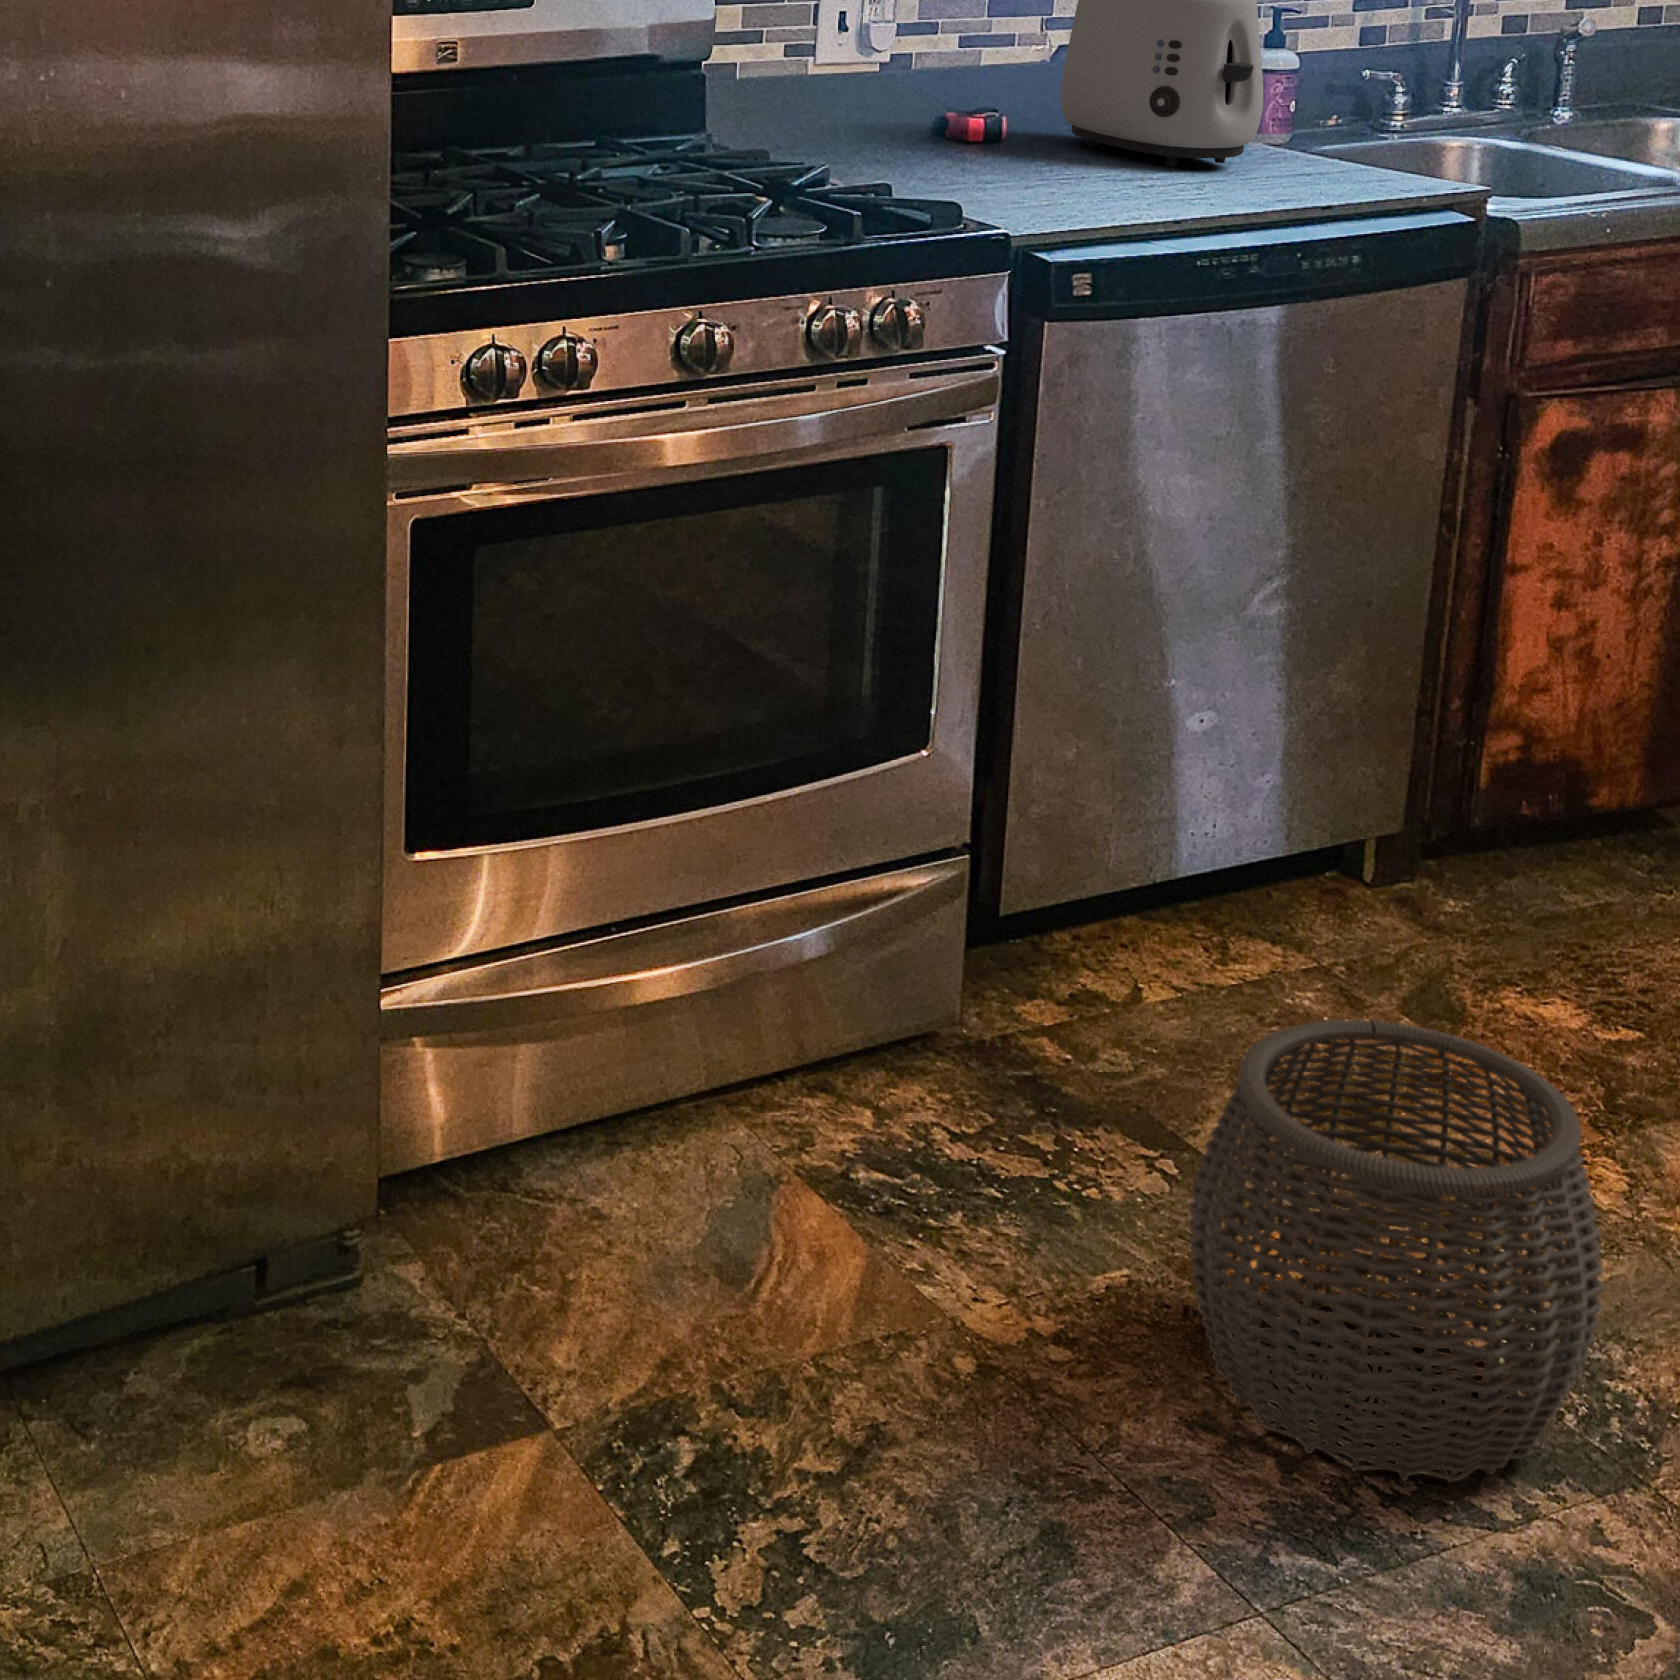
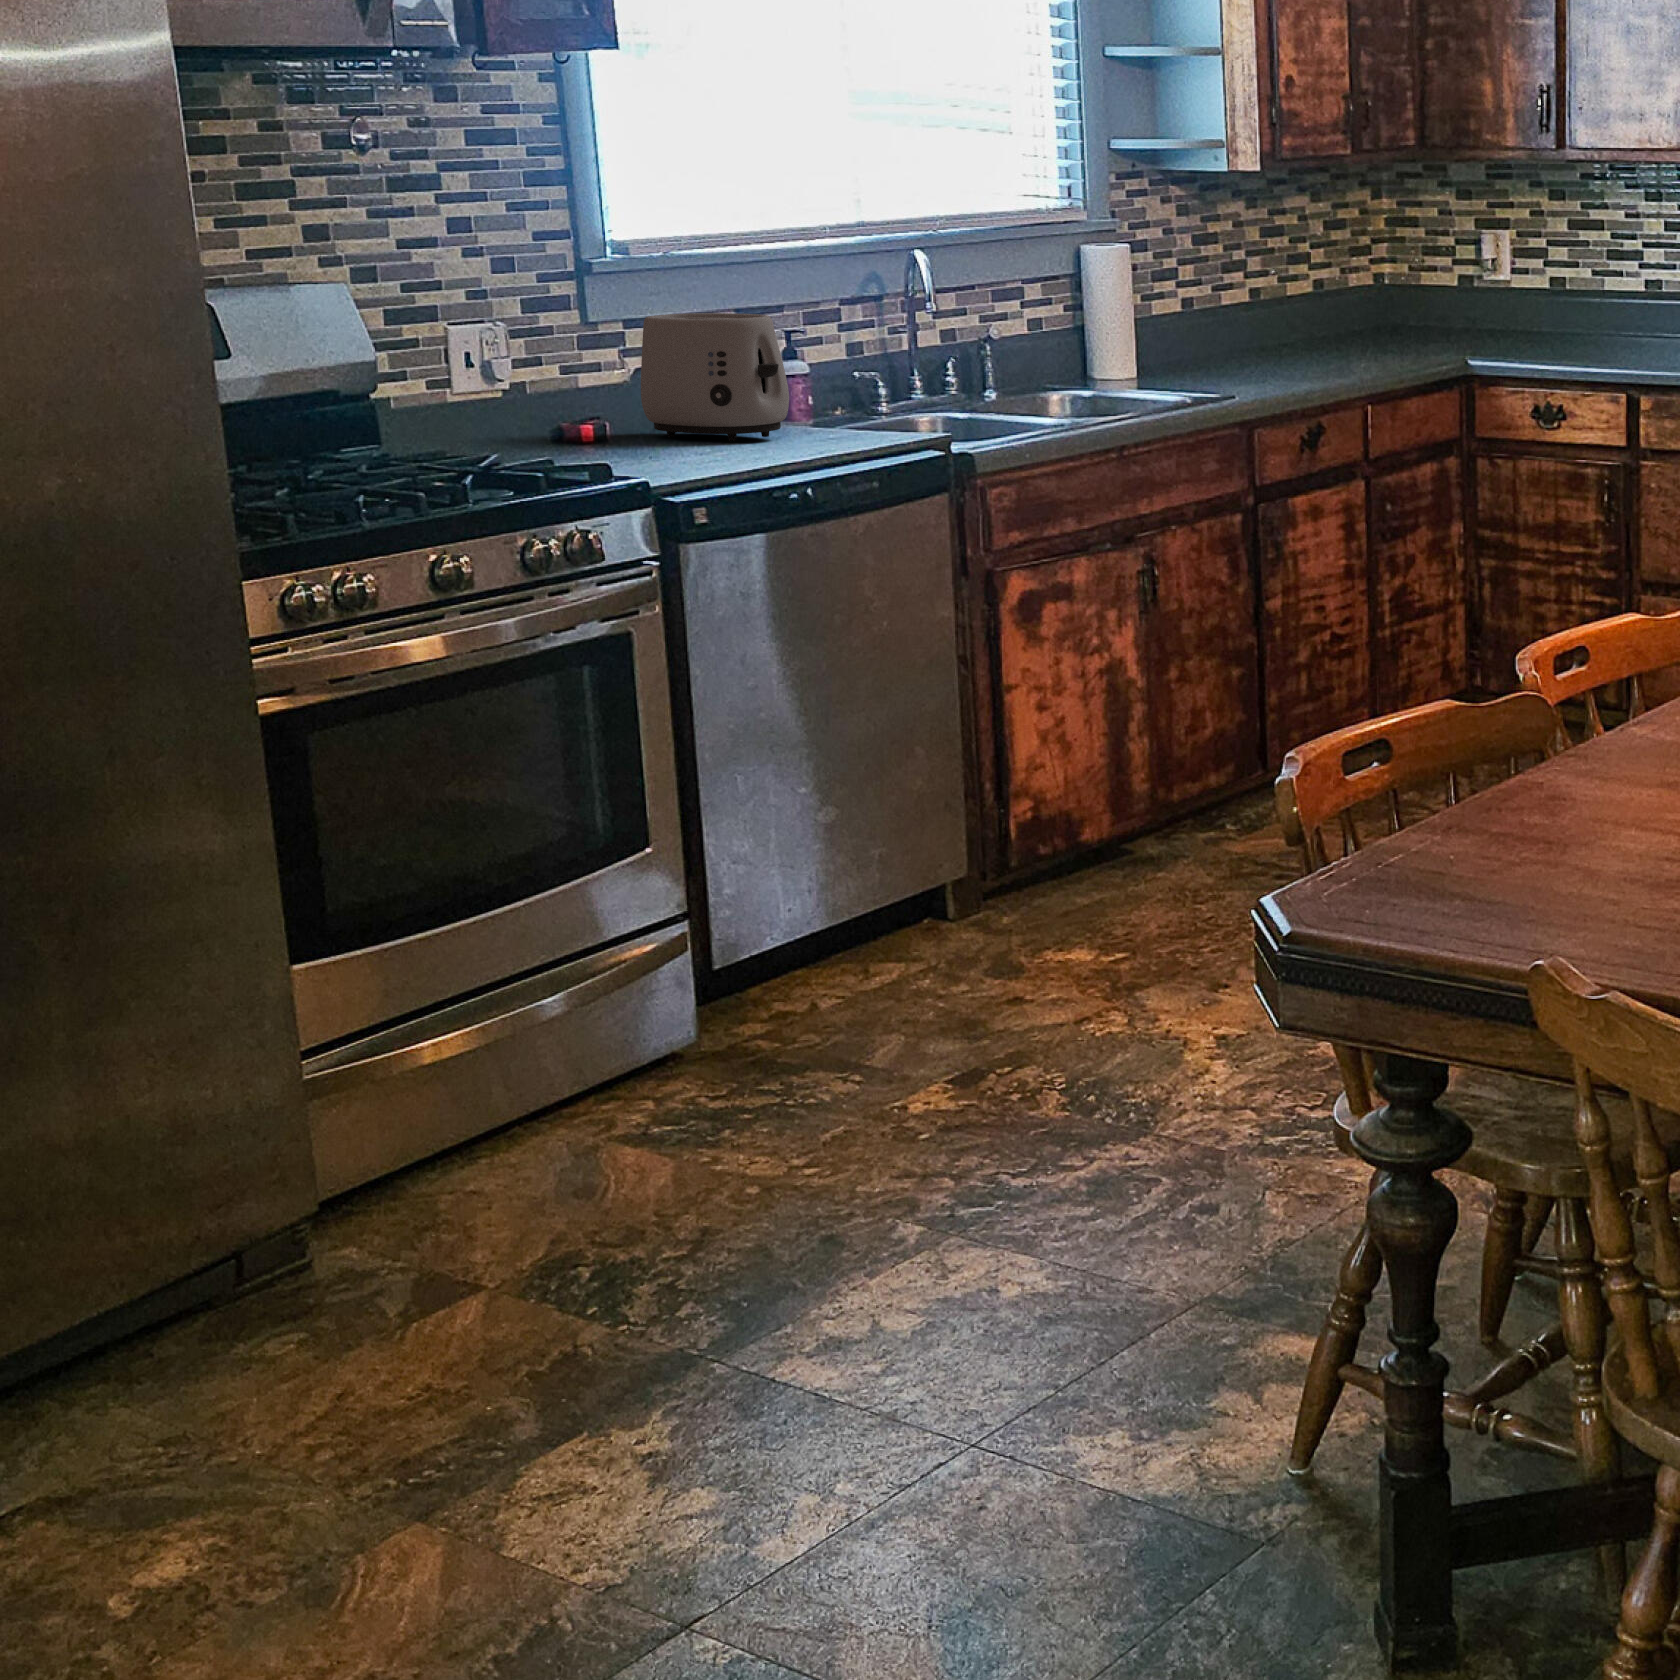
woven basket: present [1188,1020,1603,1482] -> none [873,918,1114,1169]

